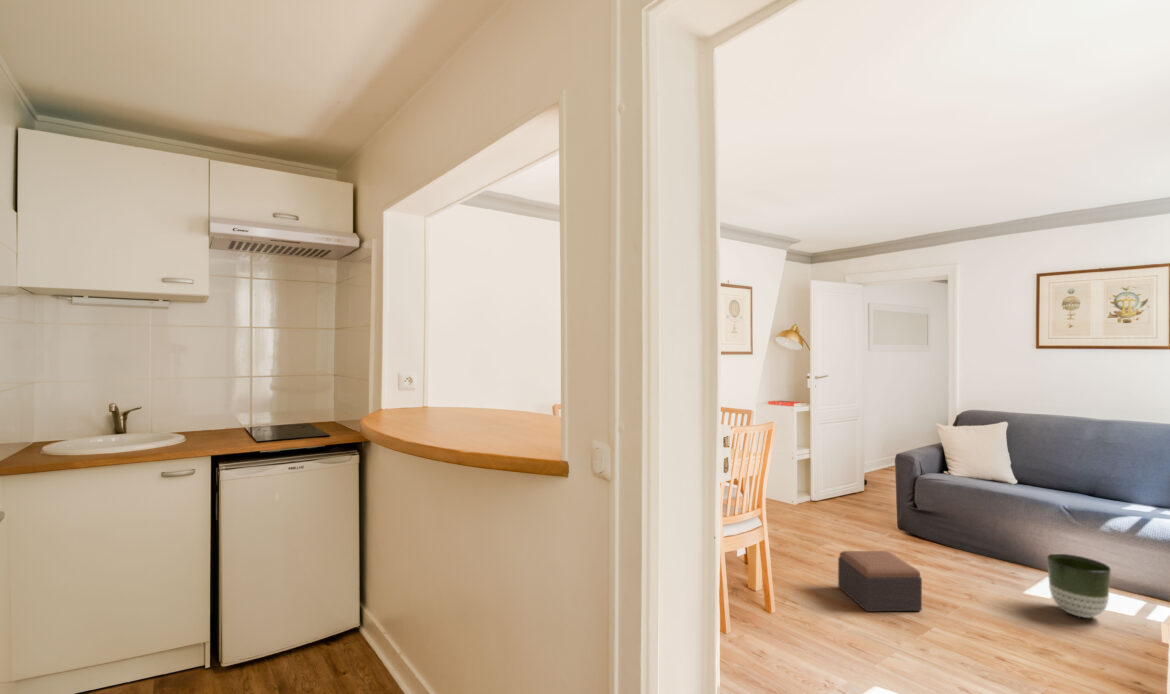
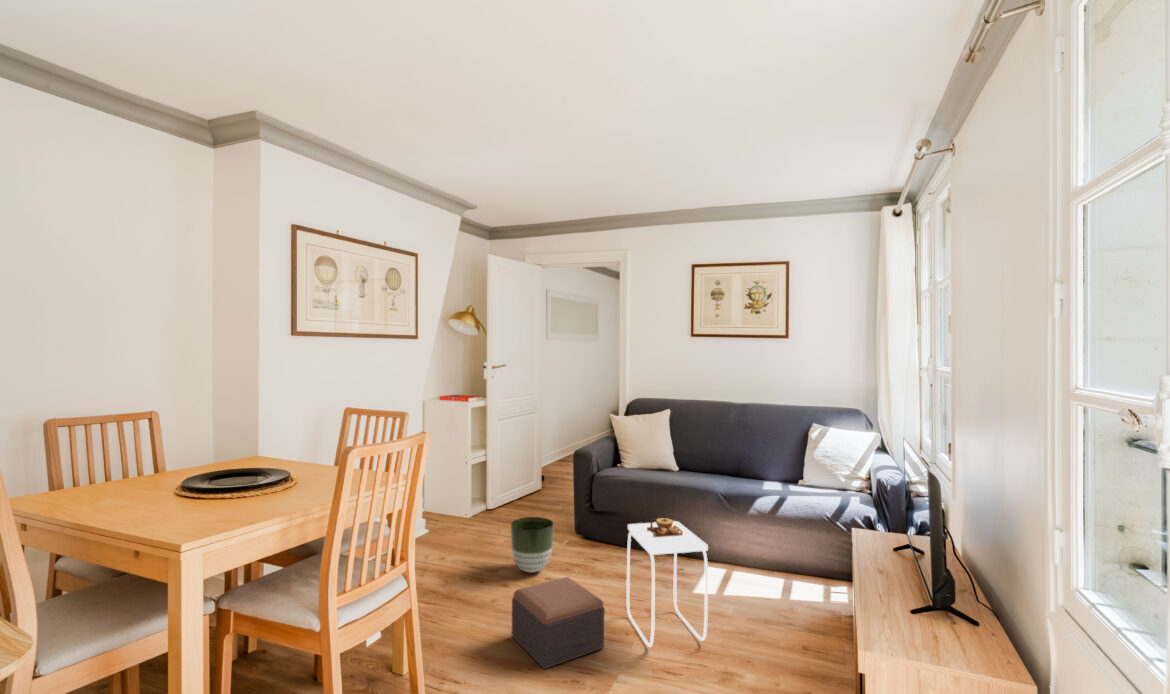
side table: none [947,514,1030,628] -> present [627,518,708,647]
planter: present [1047,554,1111,618] -> present [511,517,554,573]

